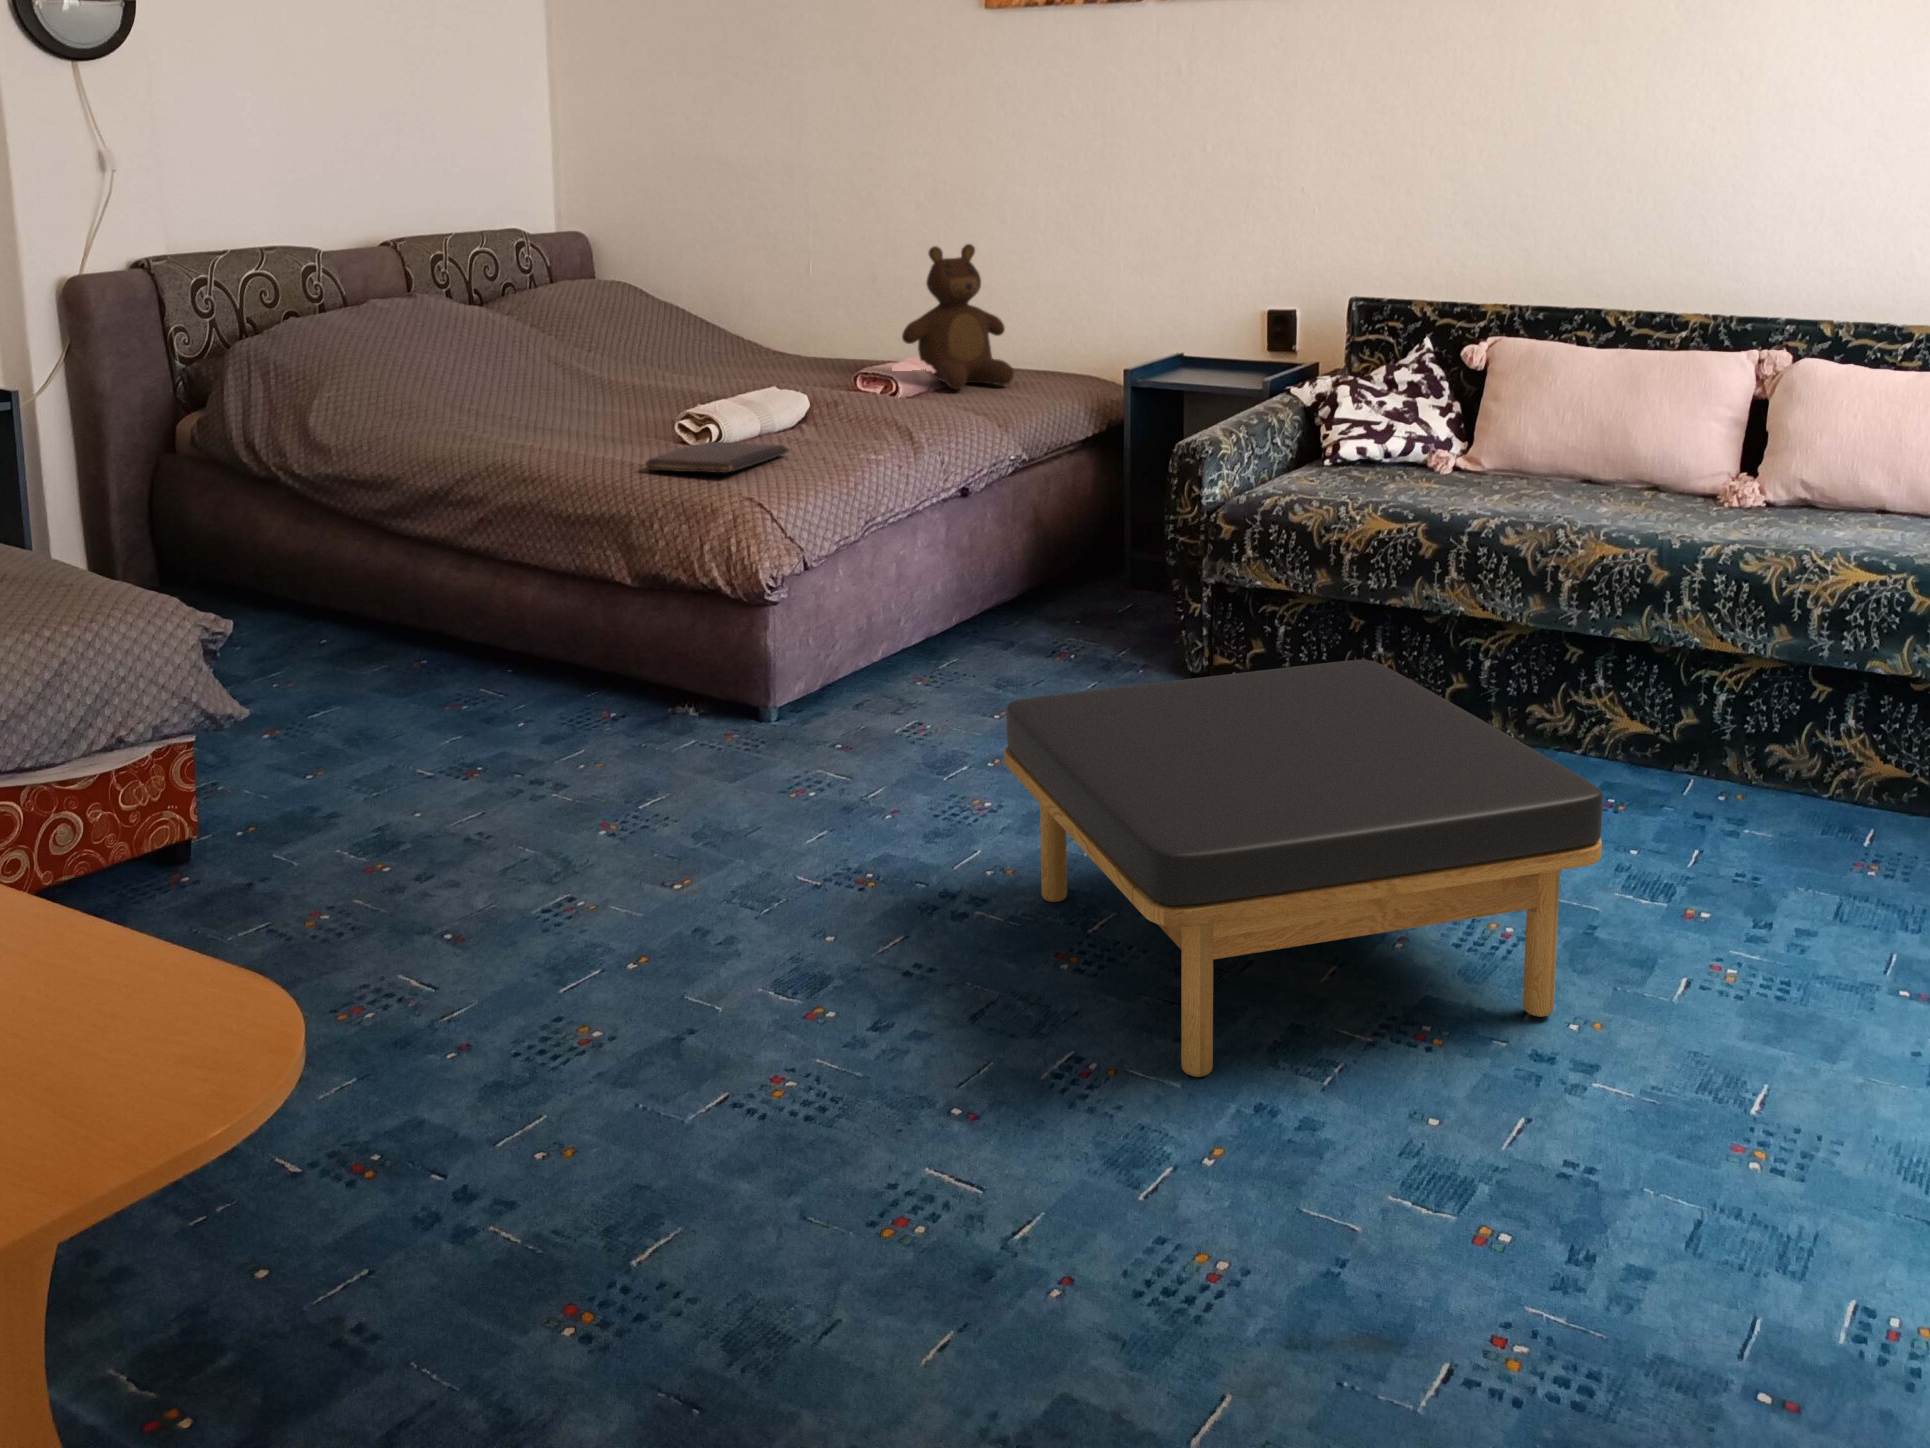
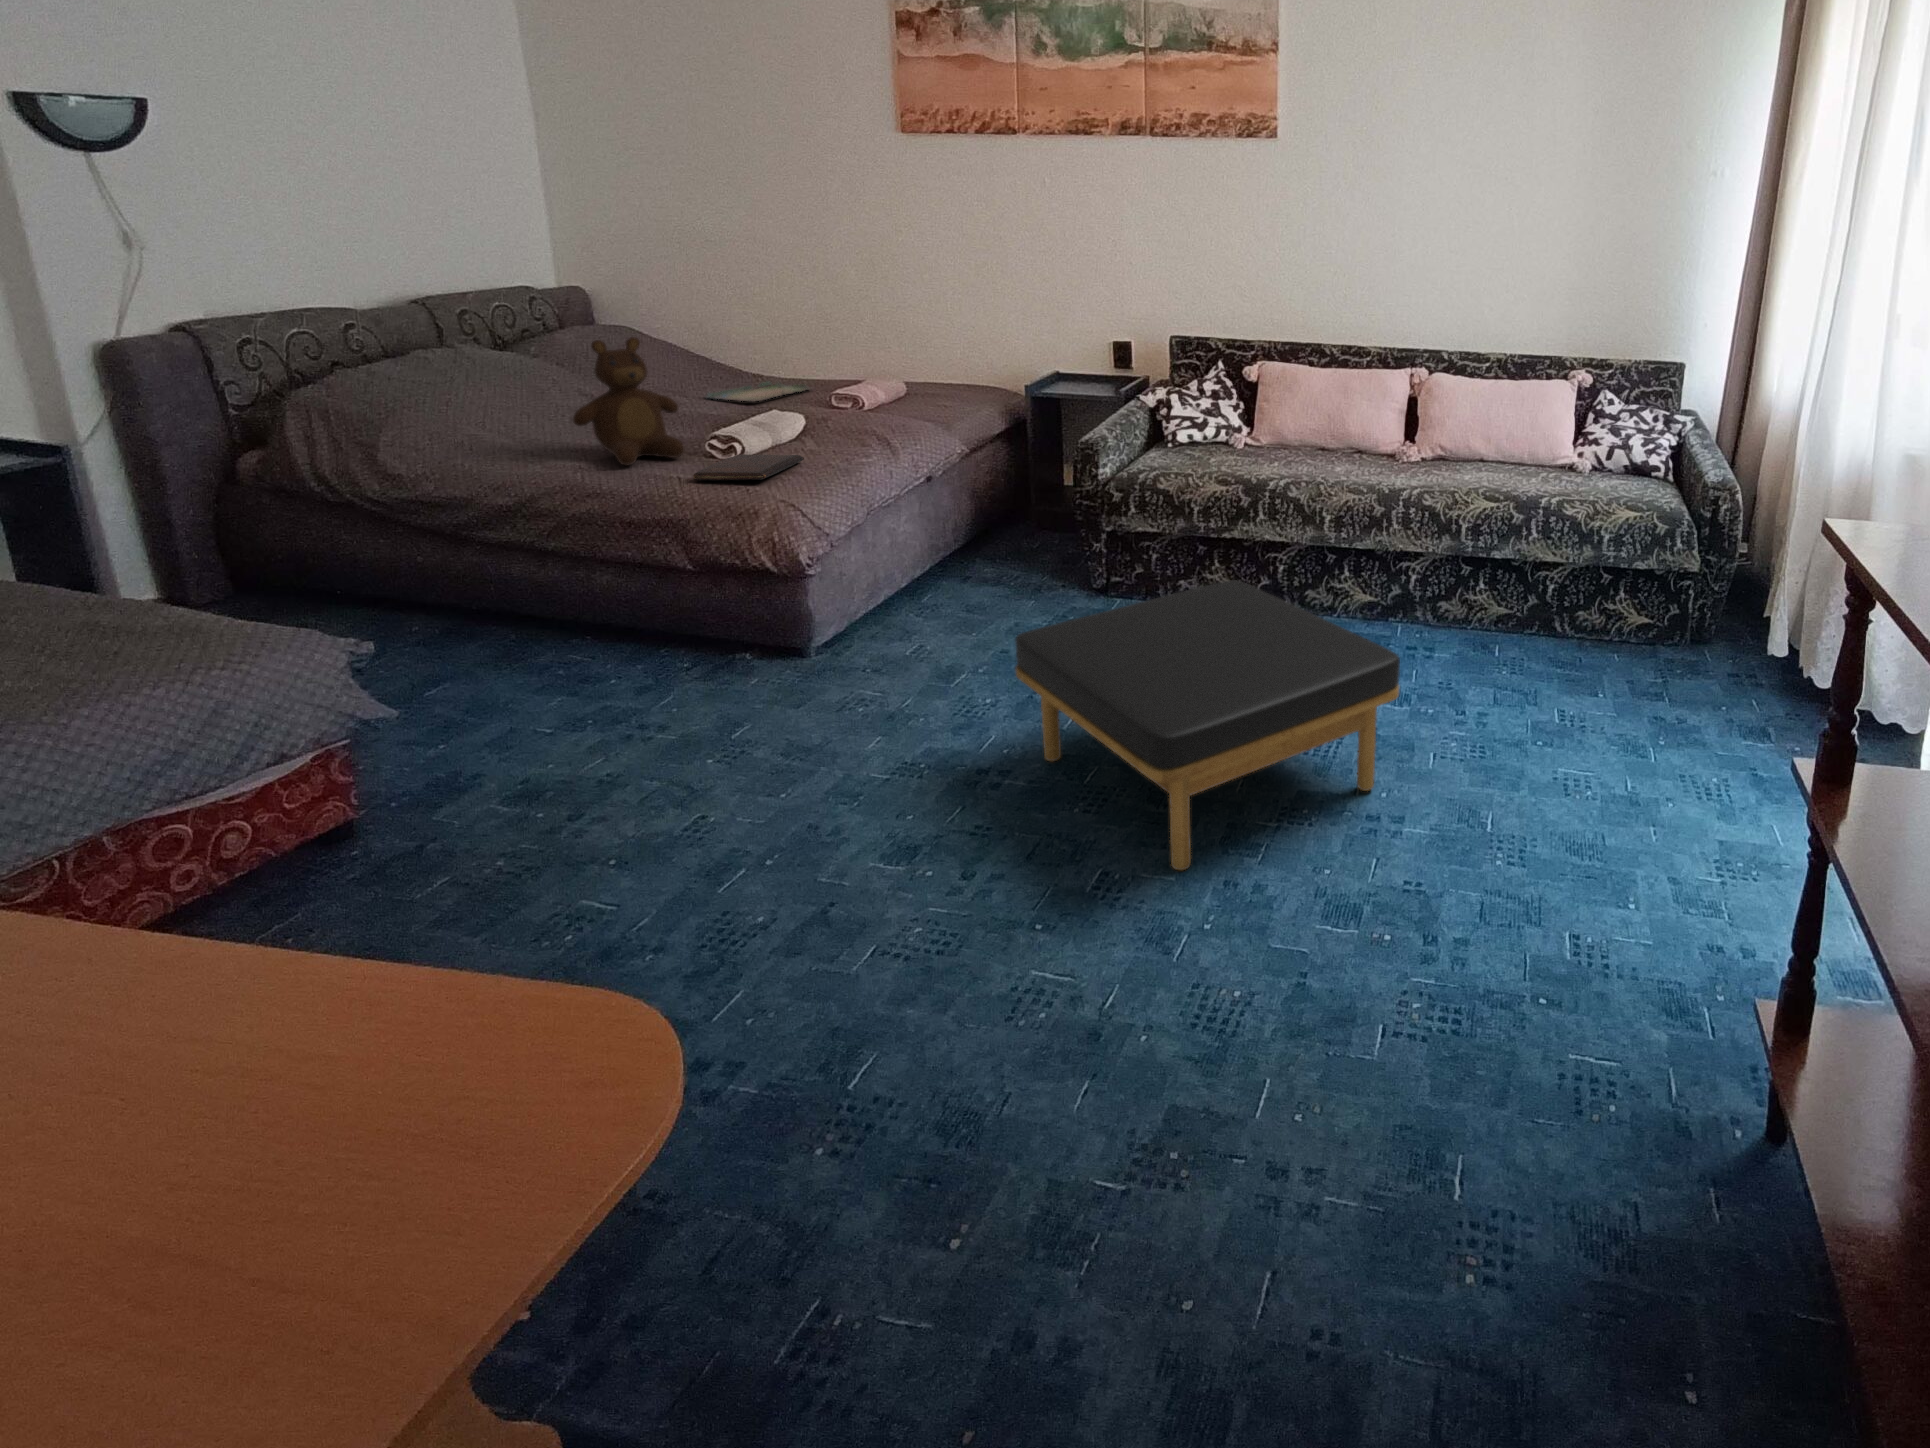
teddy bear: present [902,244,1014,390] -> present [573,337,684,465]
tray: none [694,352,835,379] -> present [706,382,810,401]

